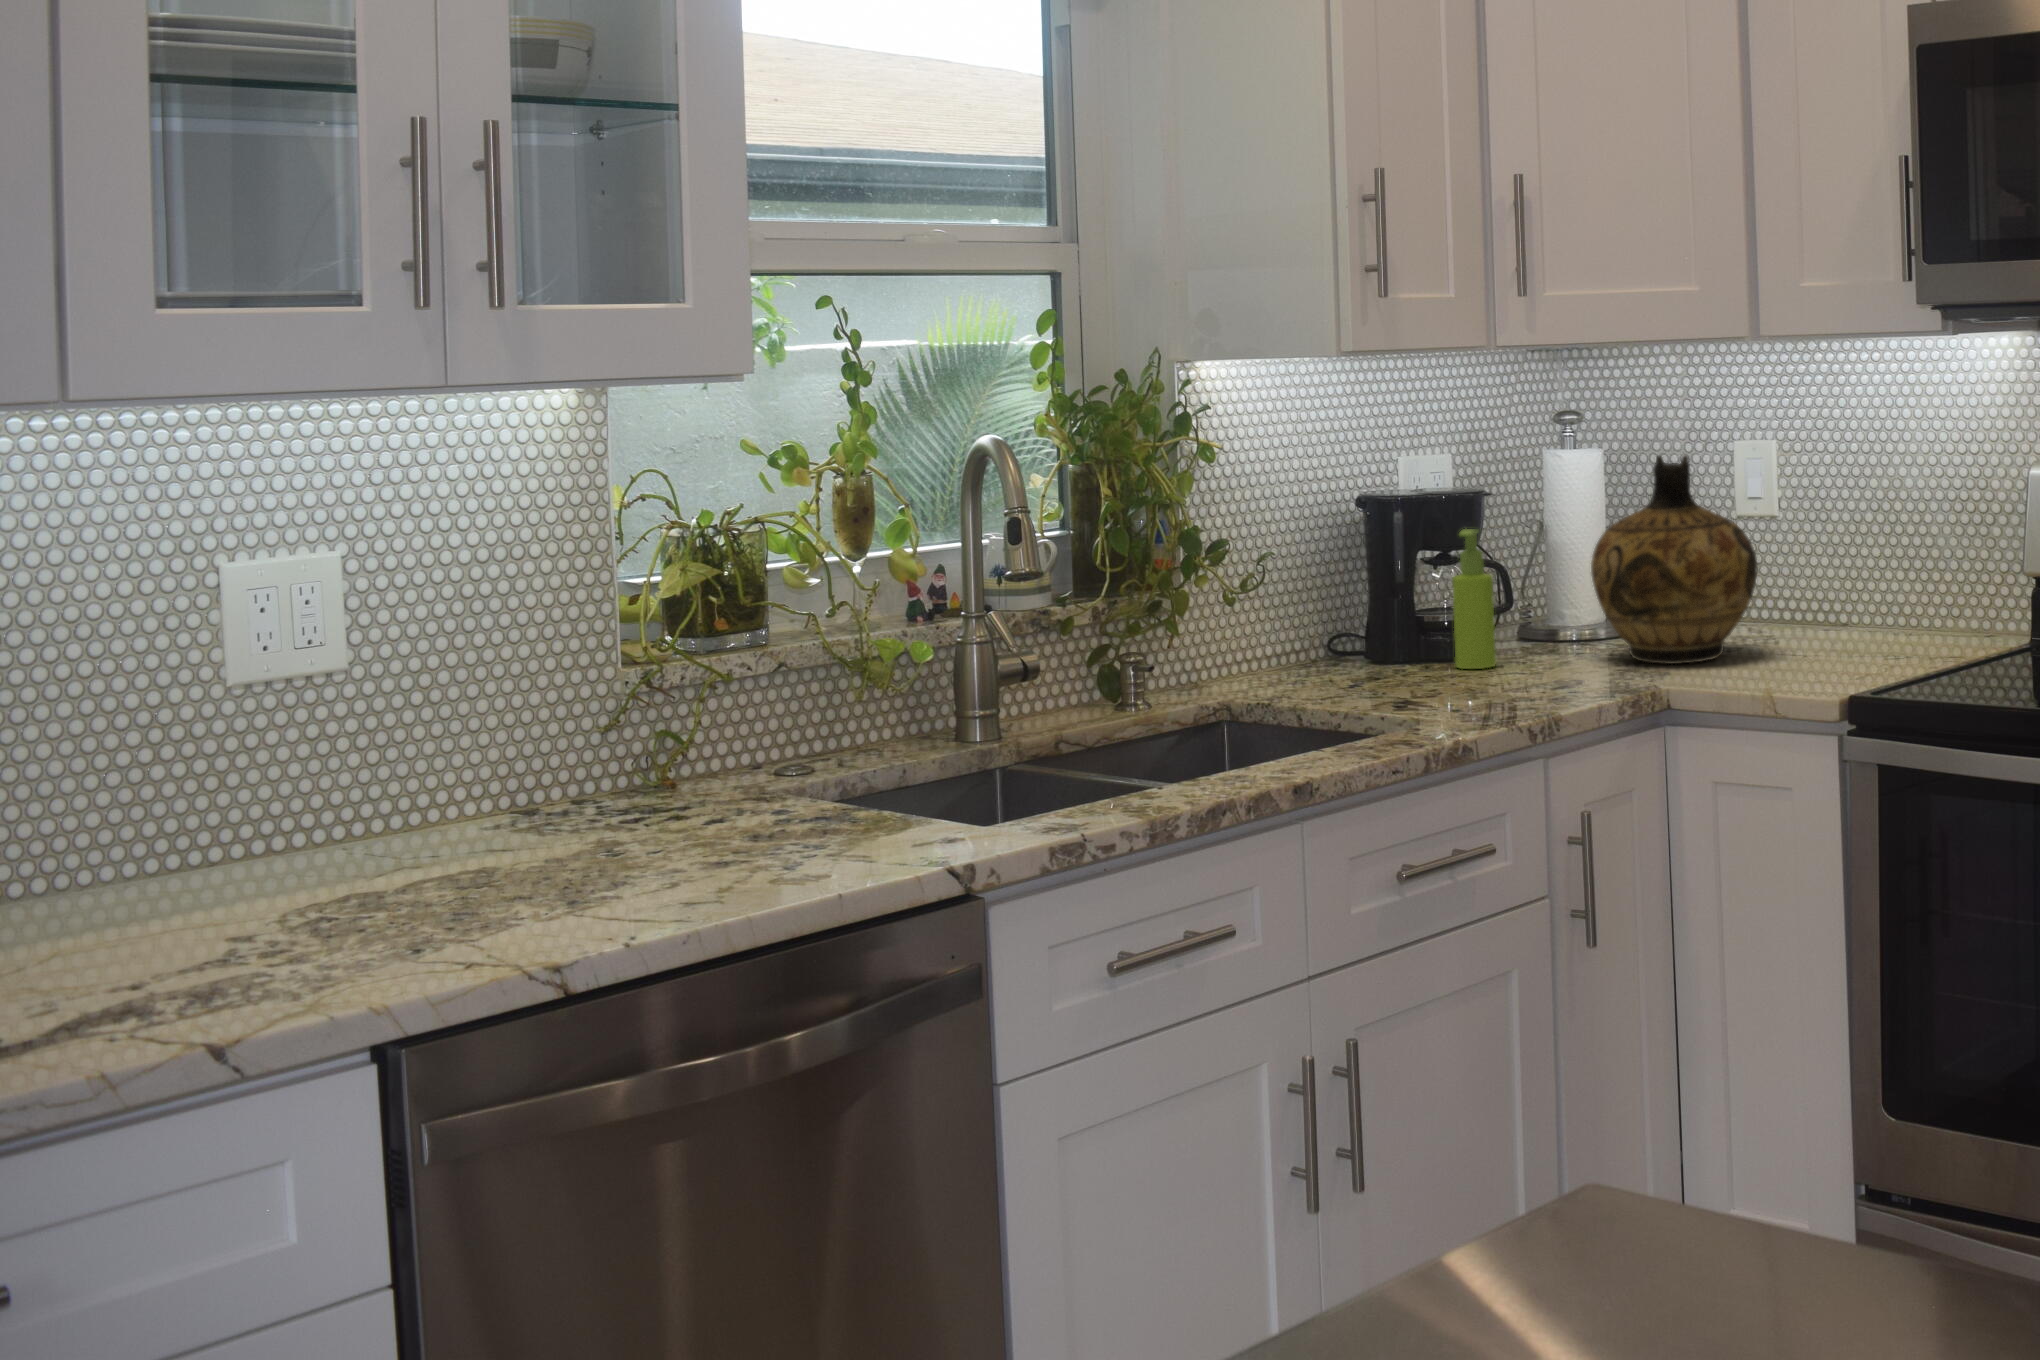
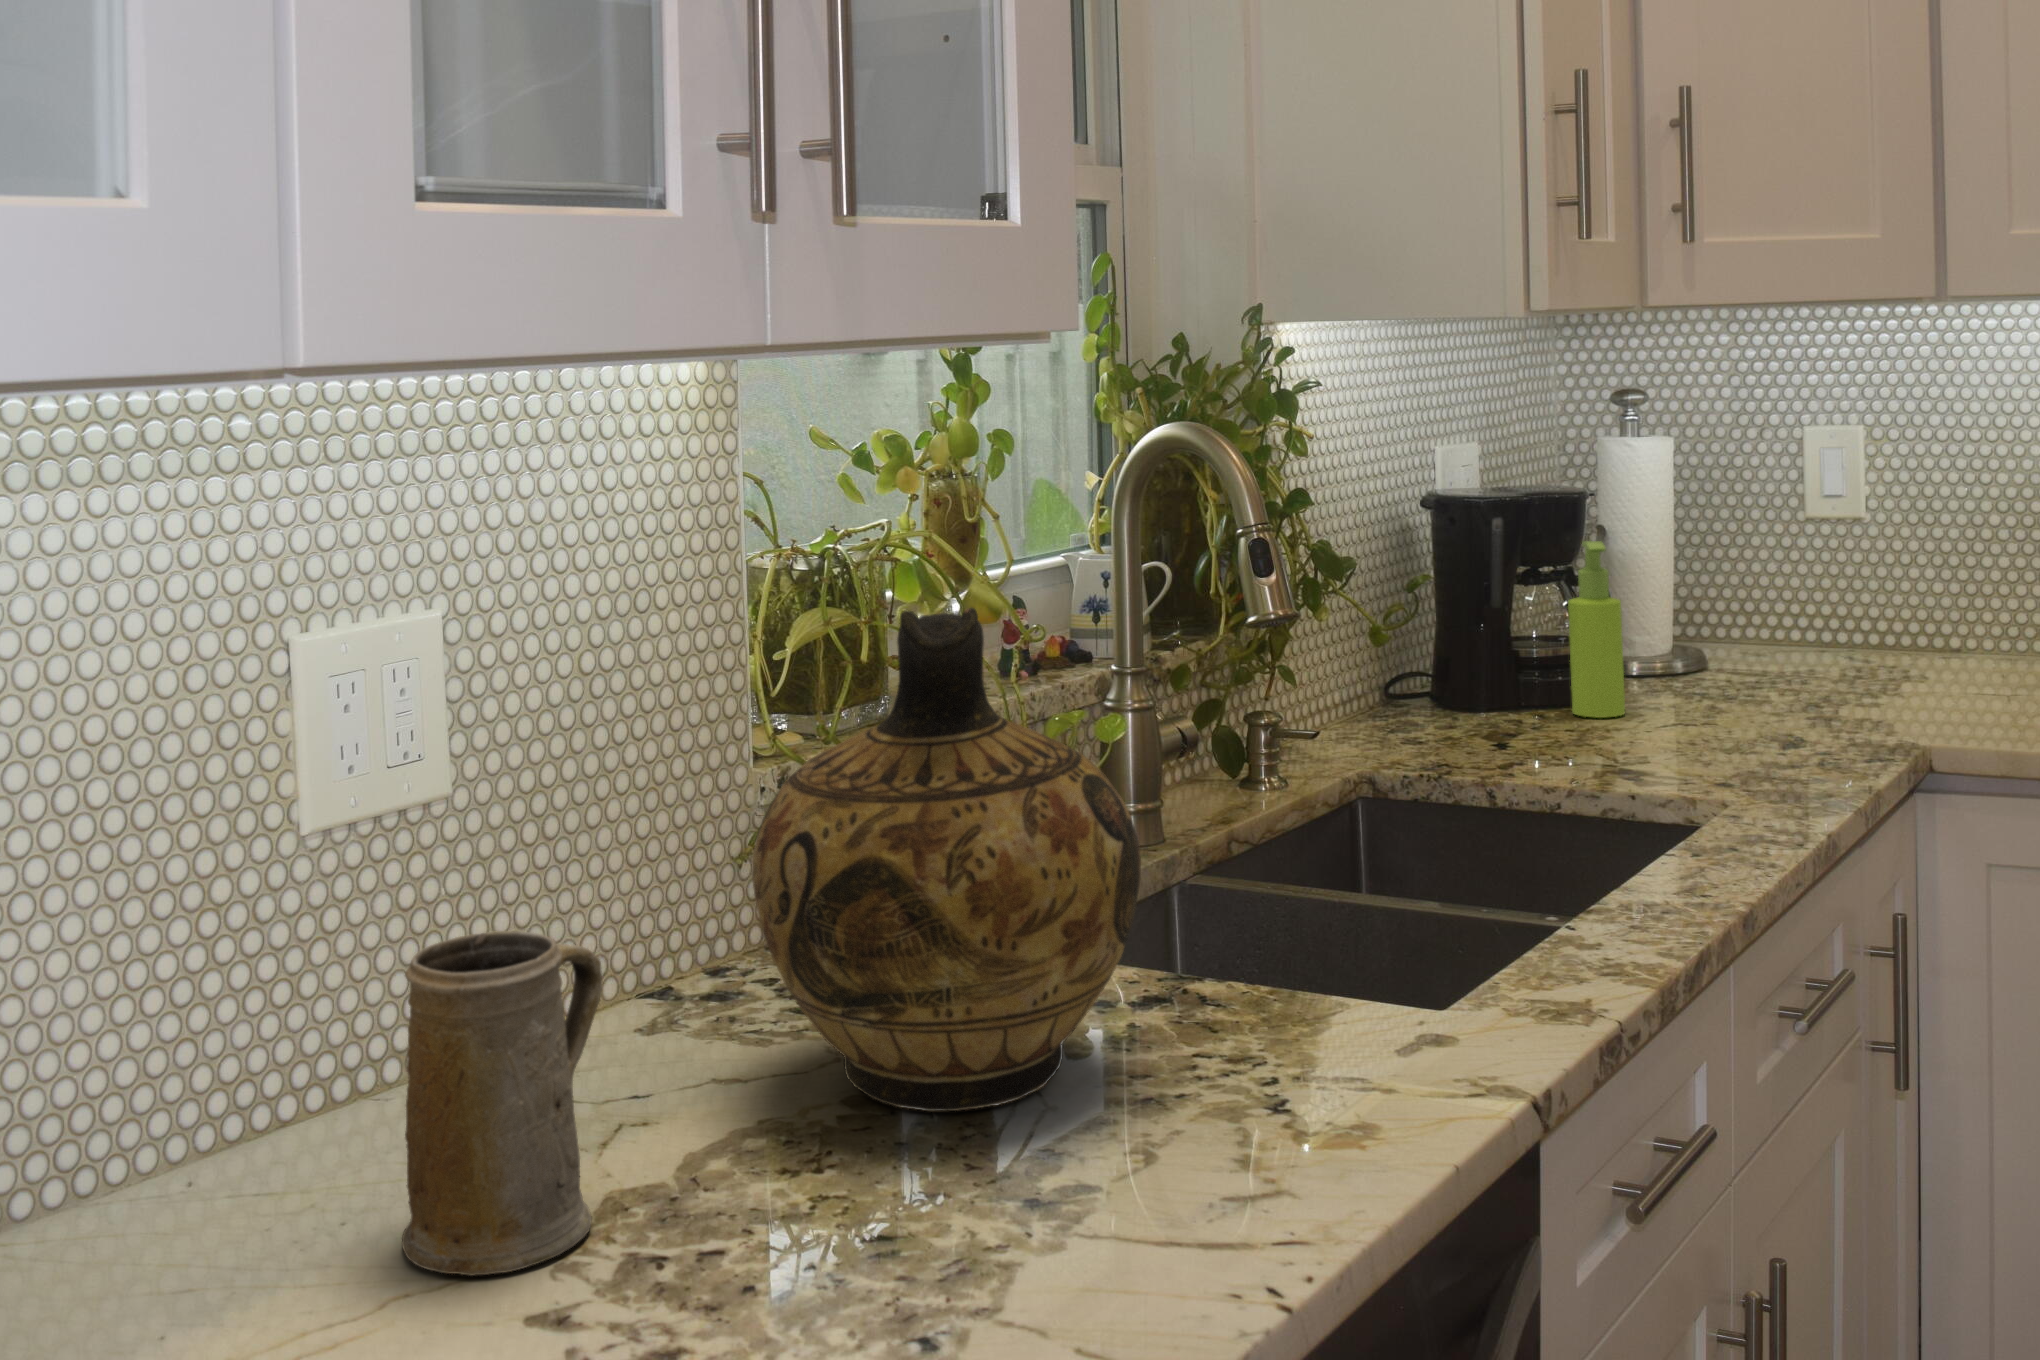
ceramic jug: present [1591,455,1758,664] -> present [752,608,1141,1111]
mug: none [201,735,350,926] -> present [402,931,602,1275]

